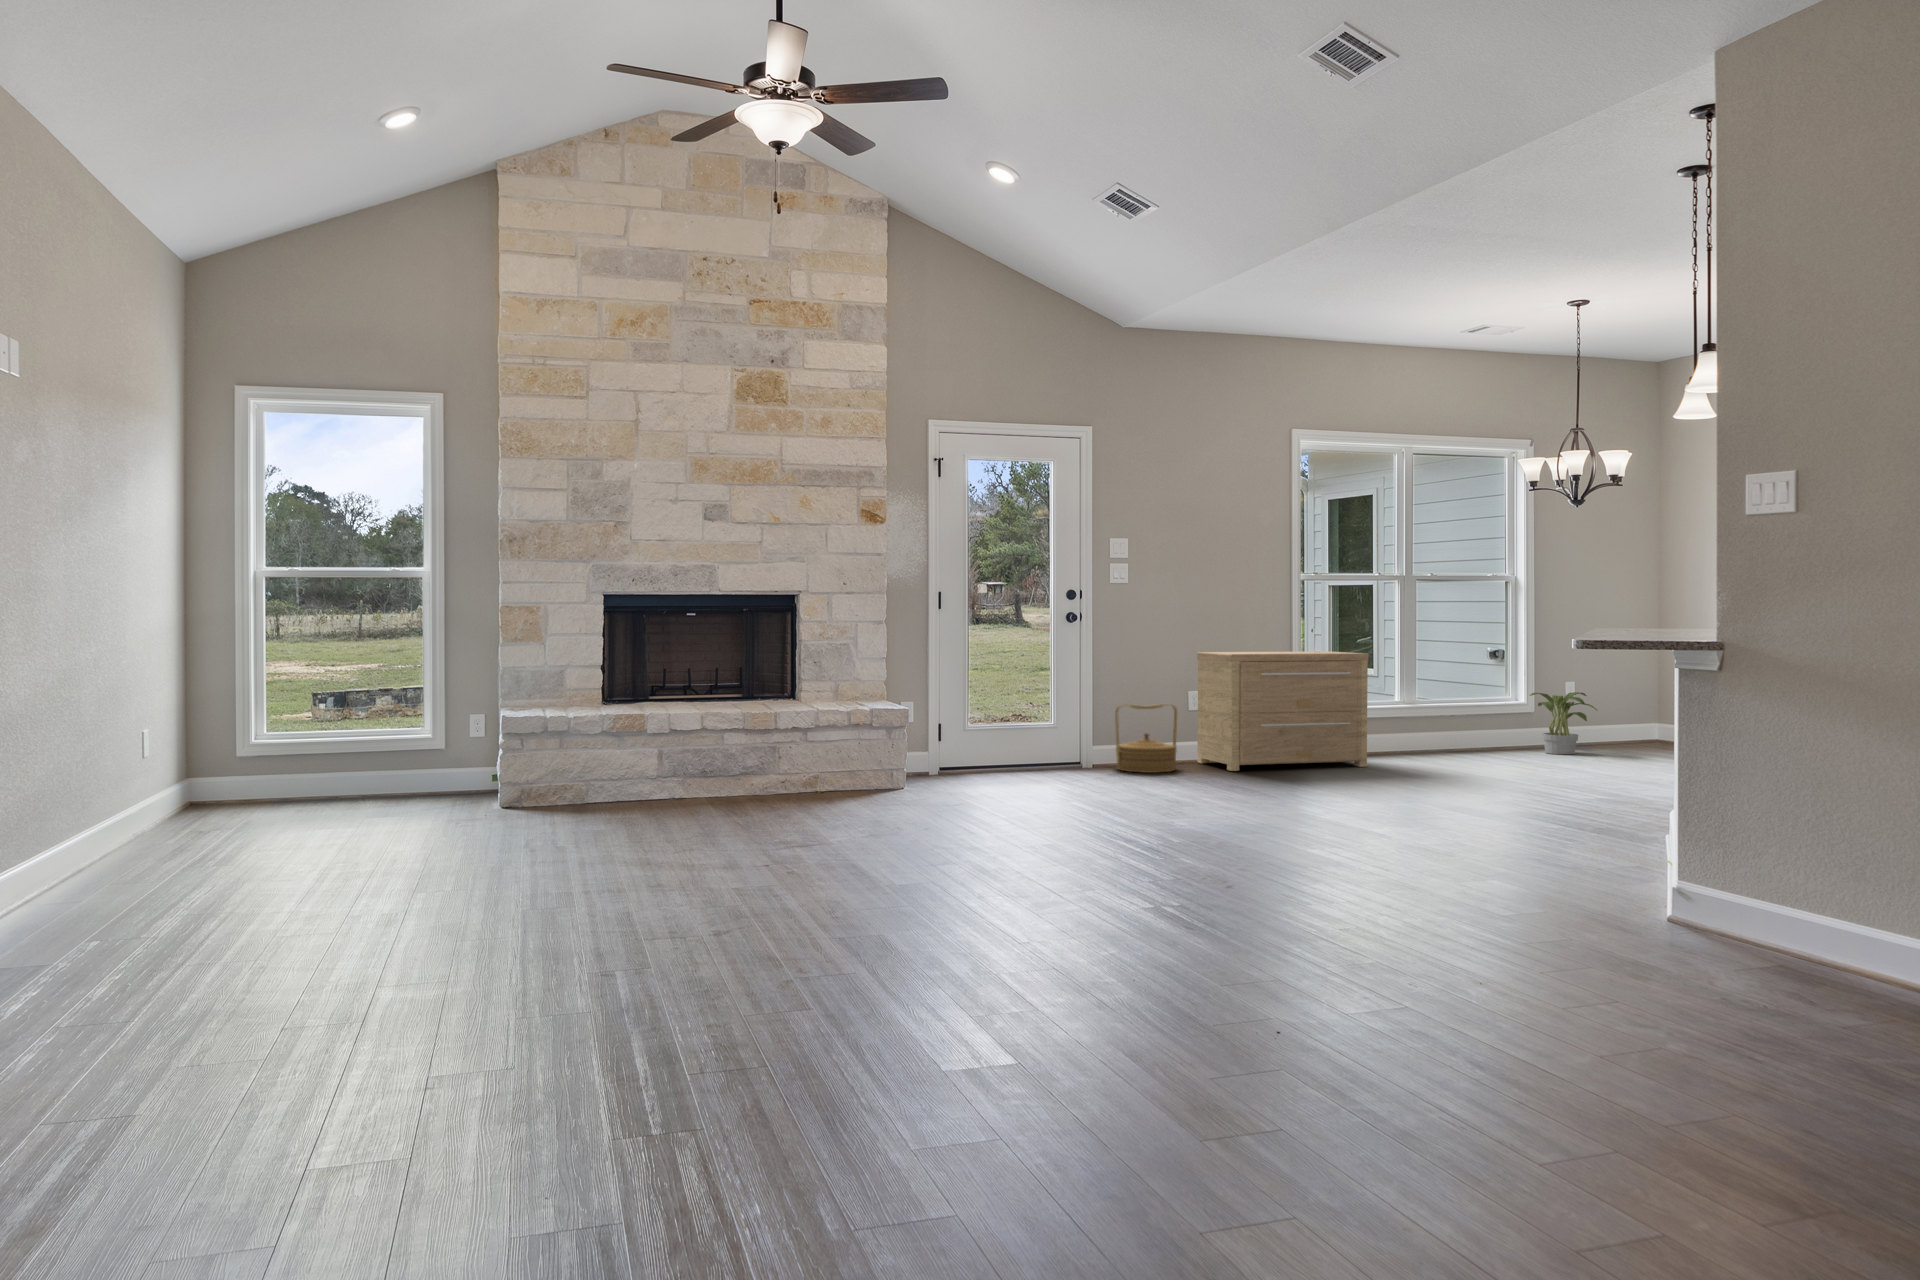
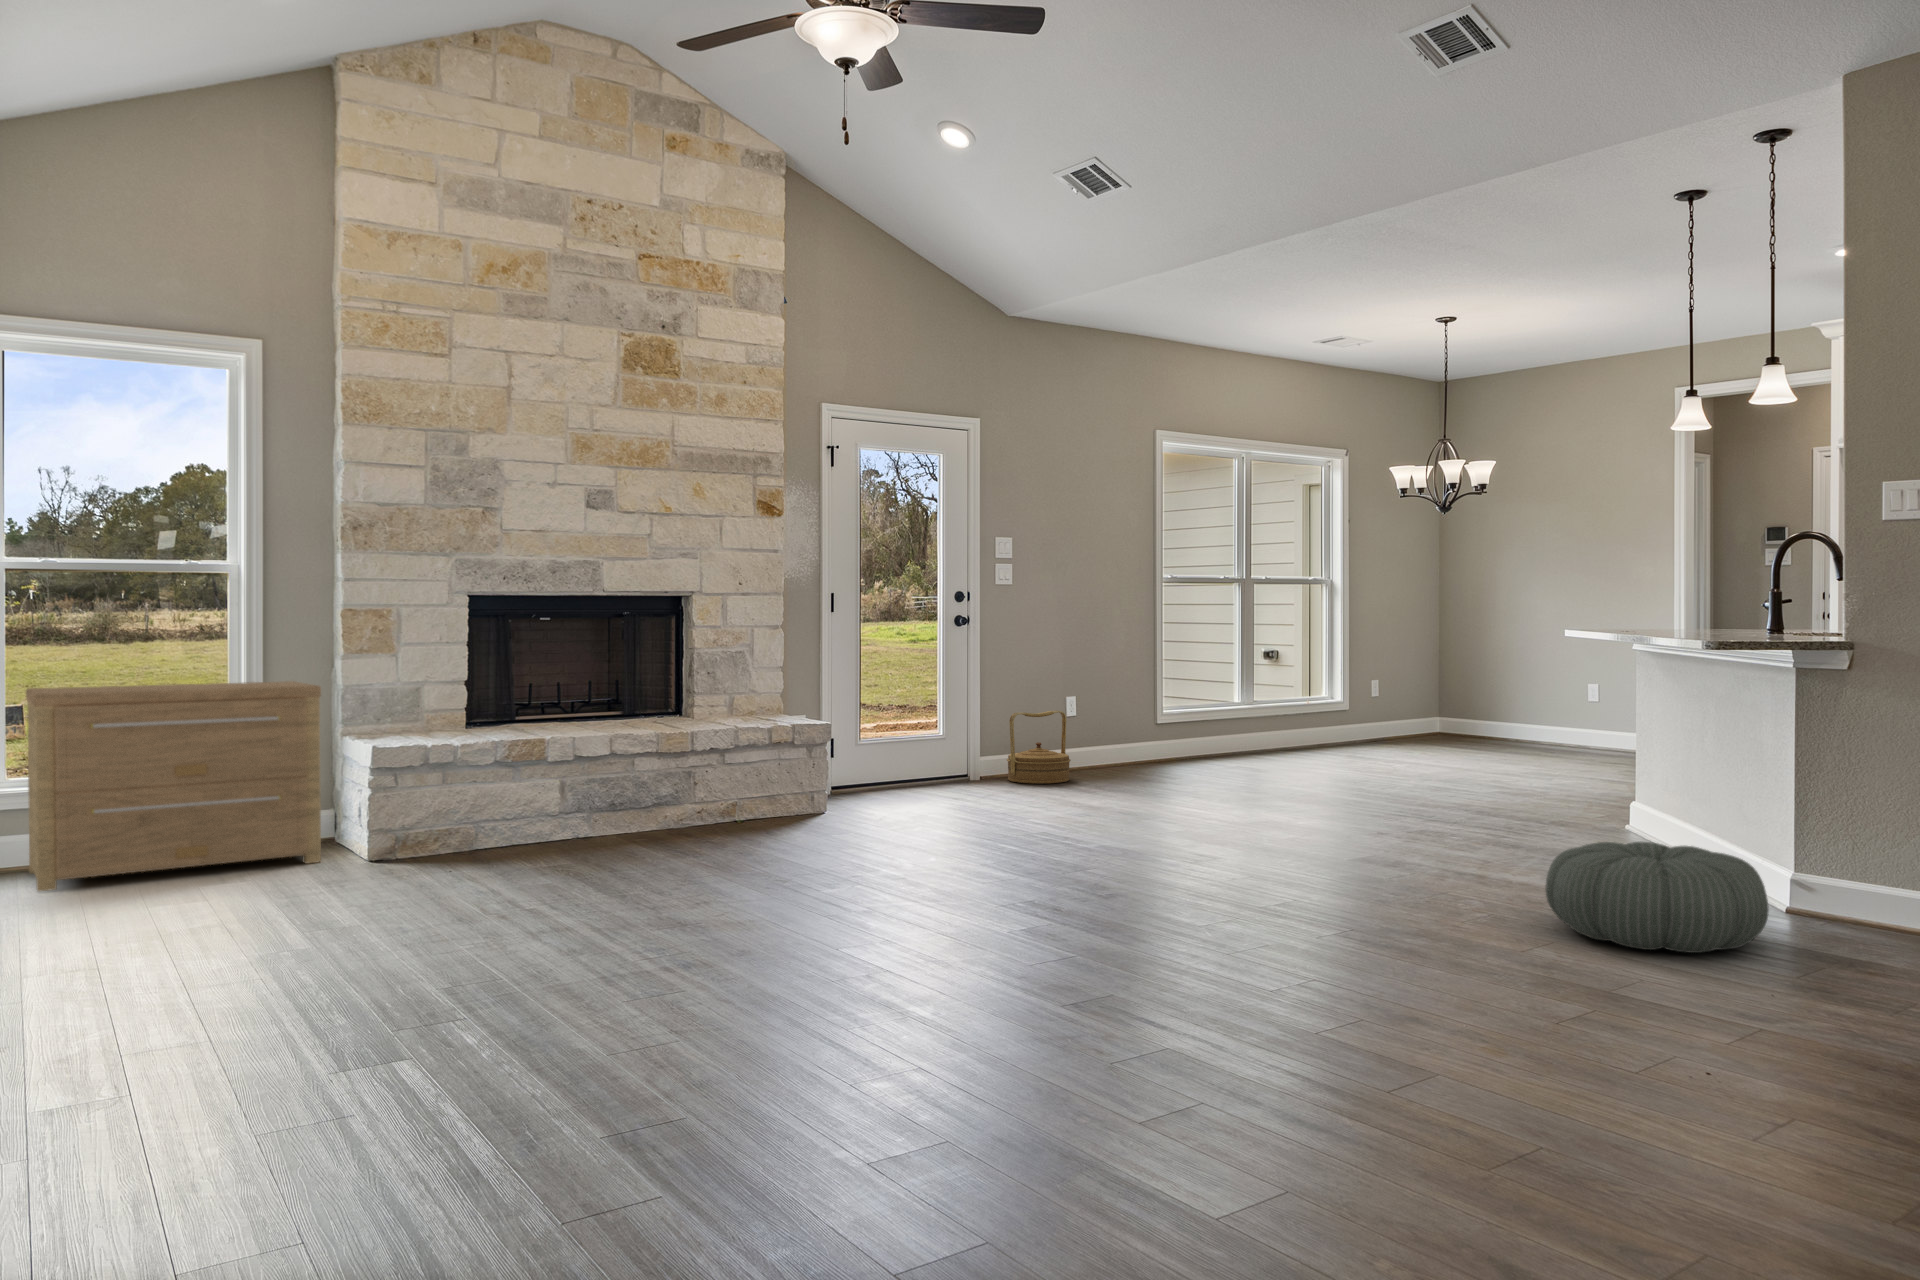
side table: present [1197,651,1369,771] -> present [26,681,321,891]
potted plant: present [1530,692,1597,754] -> none [1352,690,1410,750]
pouf: none [1384,842,1605,956] -> present [1545,842,1769,953]

